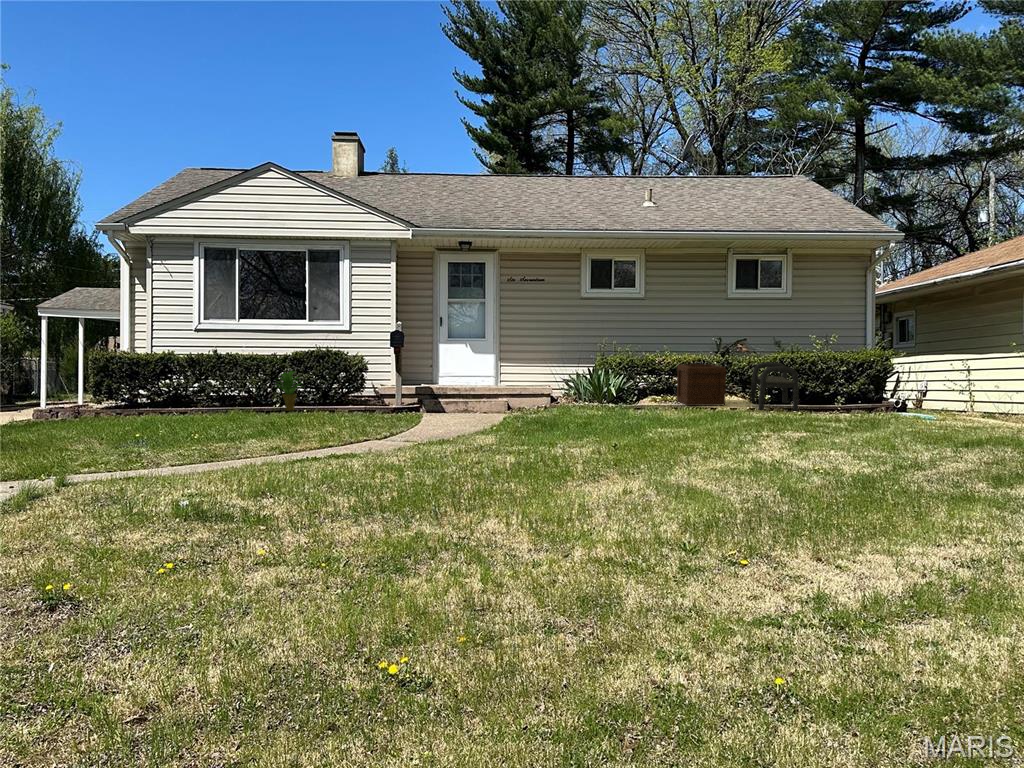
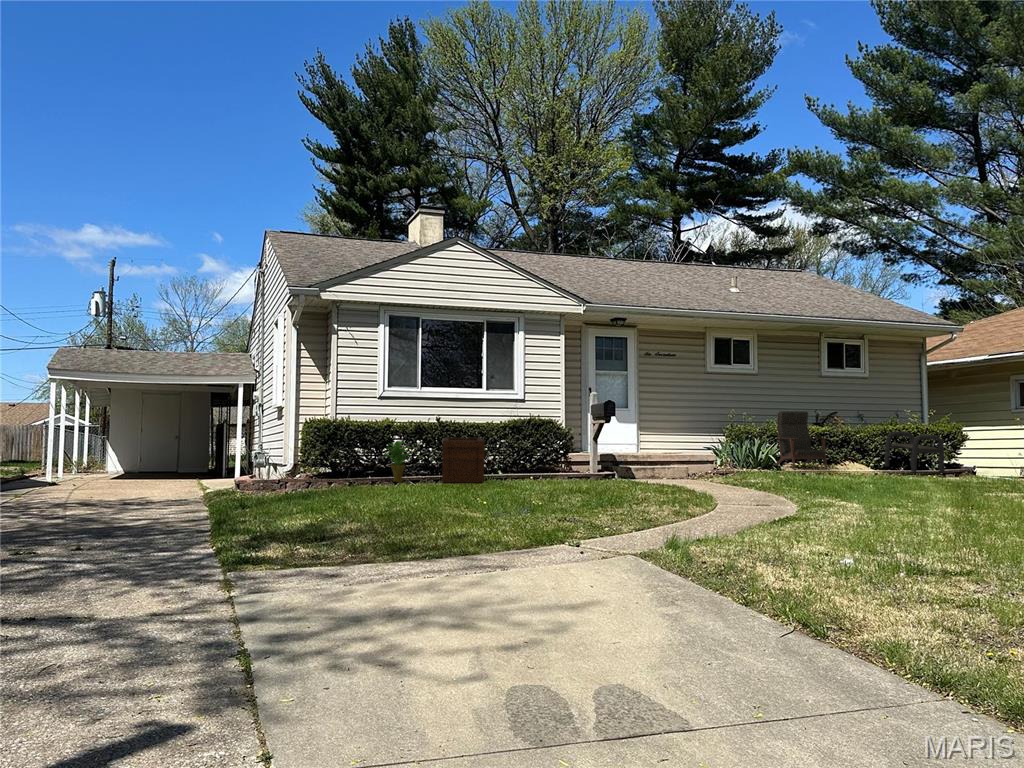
lounge chair: none [618,340,668,405] -> present [775,411,827,470]
wooden crate: present [677,364,726,406] -> present [442,438,485,483]
potted plant: present [277,371,300,411] -> present [385,441,408,482]

